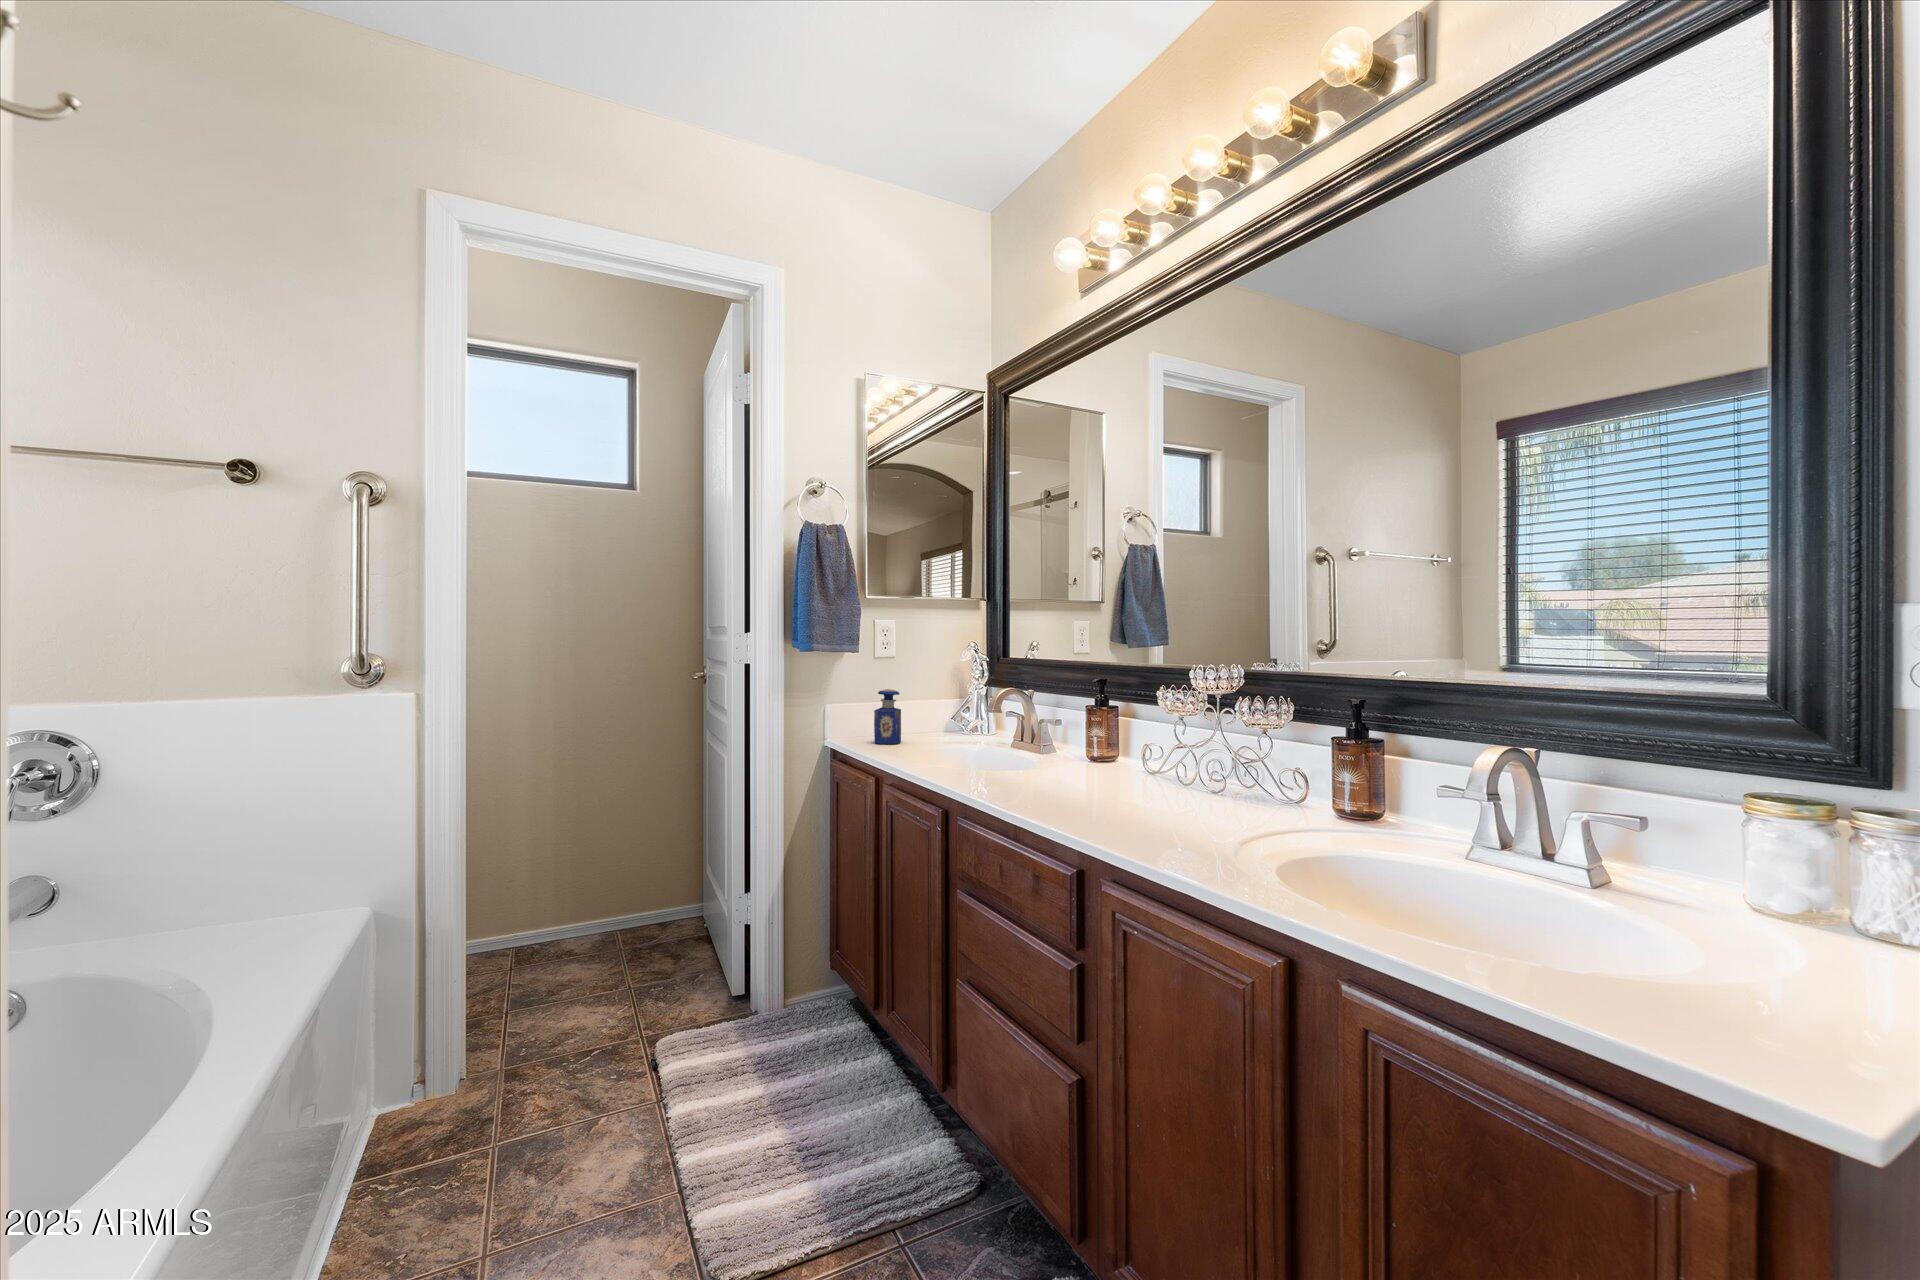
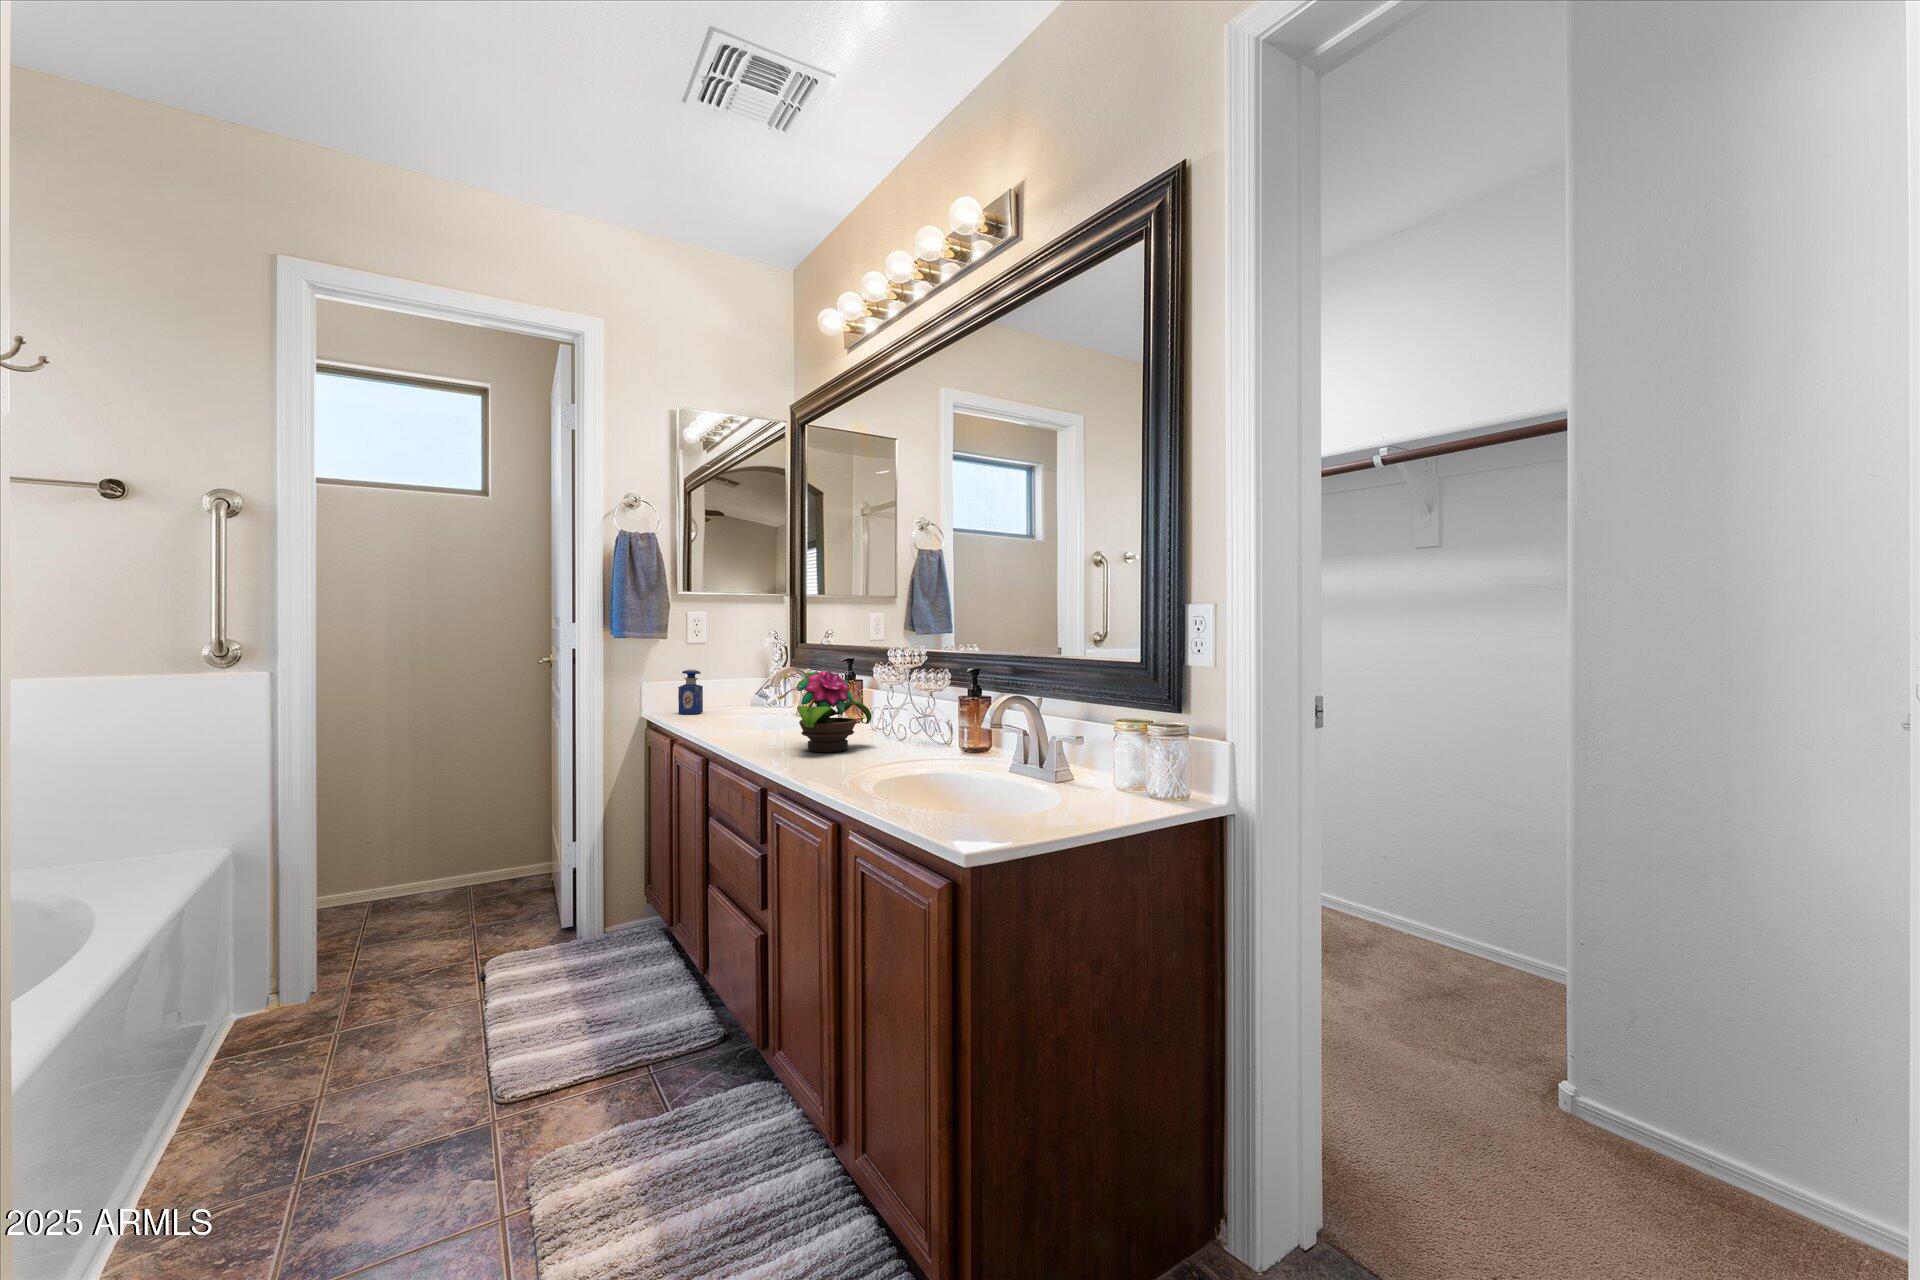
potted flower: none [1073,698,1191,815] -> present [777,670,871,752]

